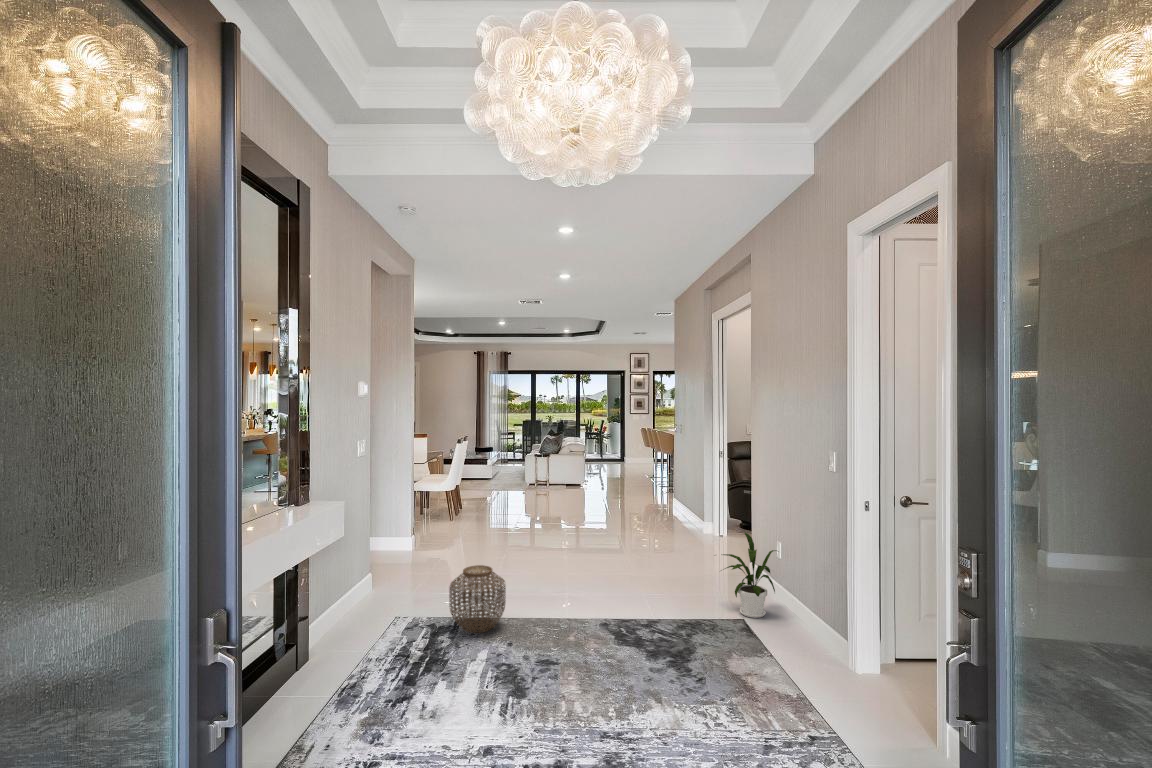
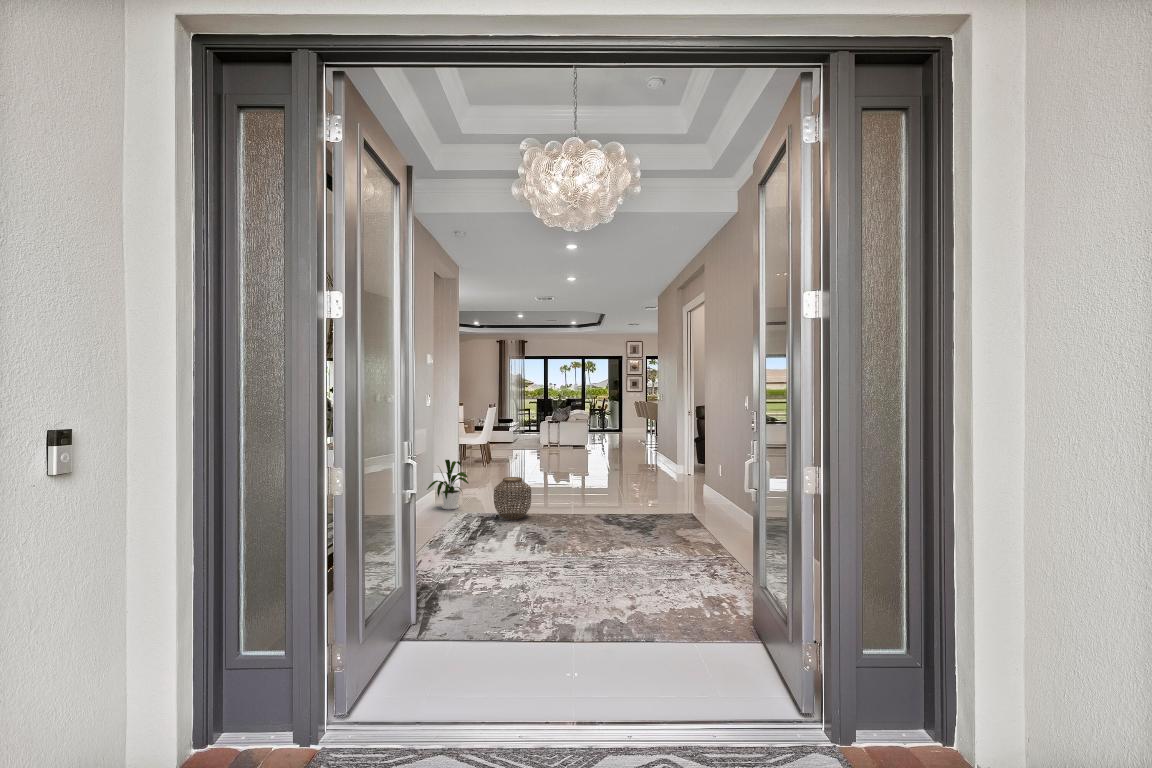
house plant: present [723,532,777,618] -> present [427,460,468,510]

